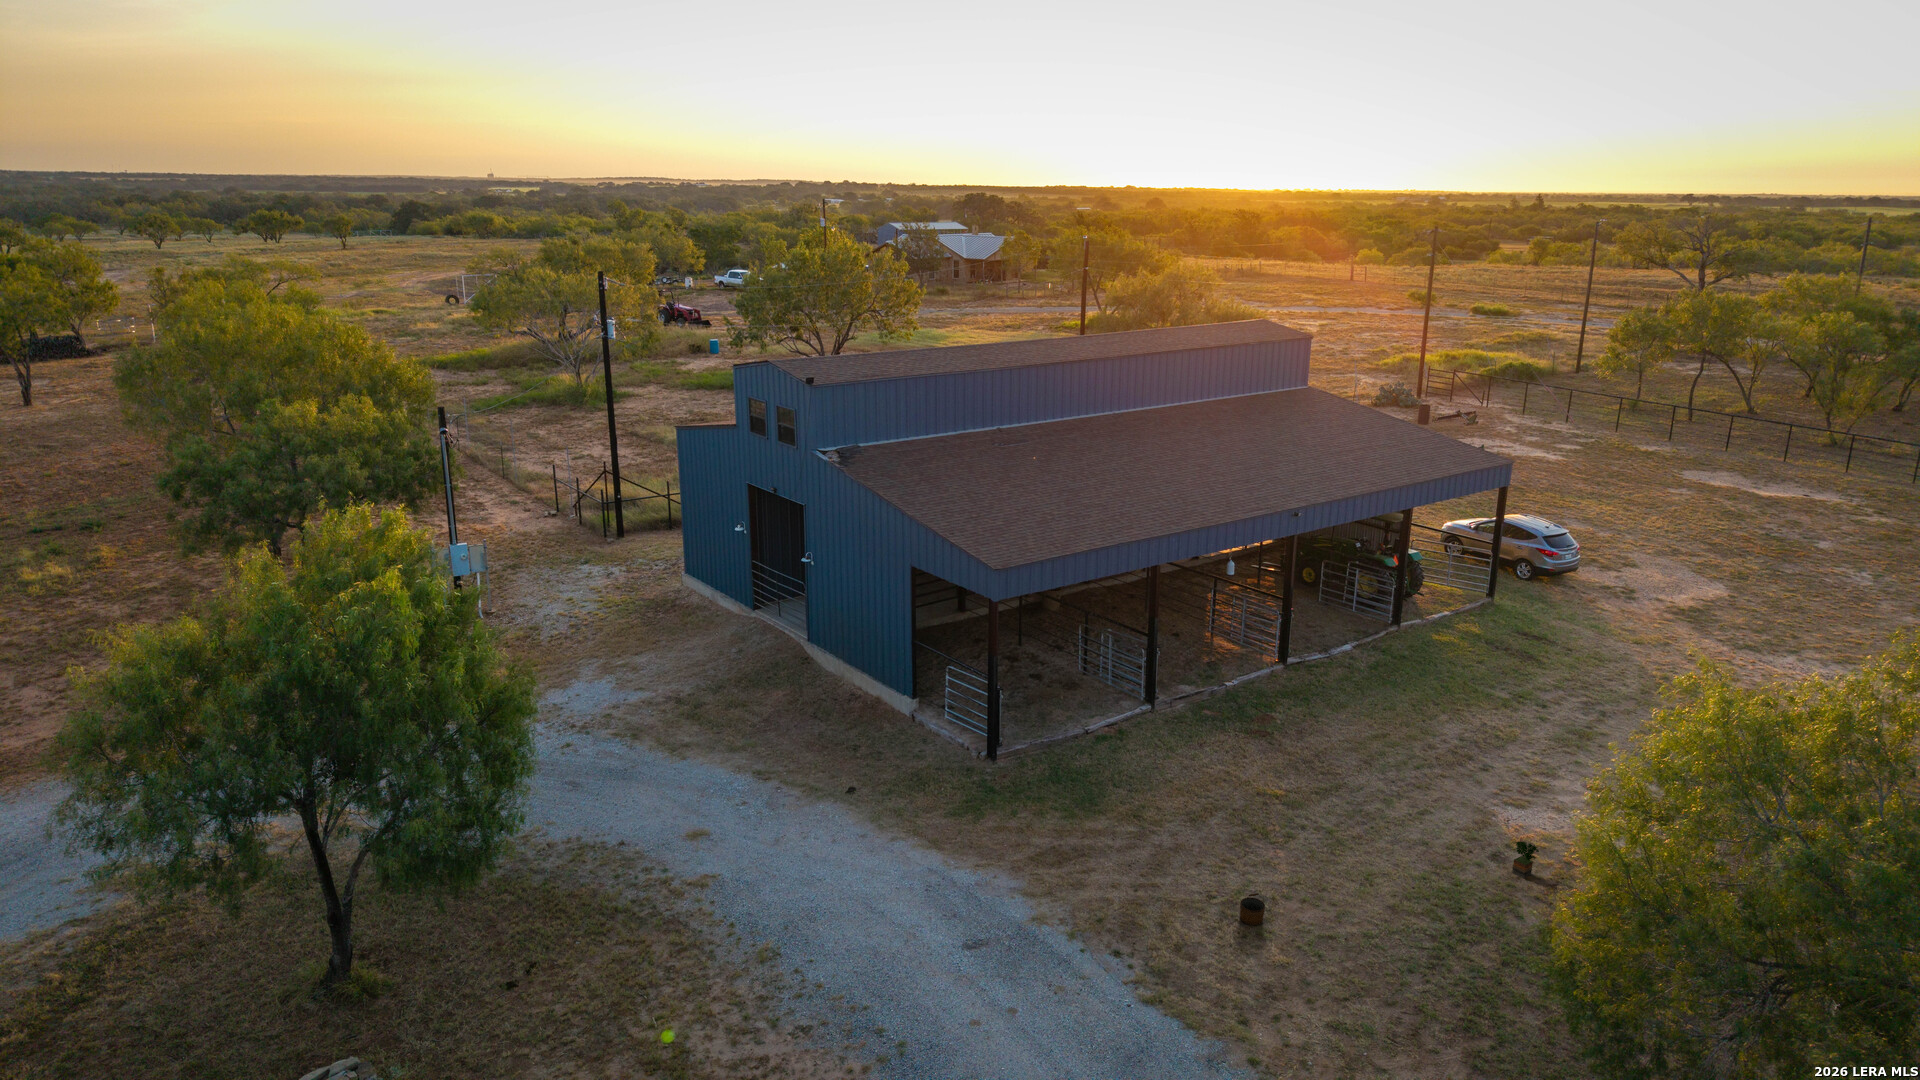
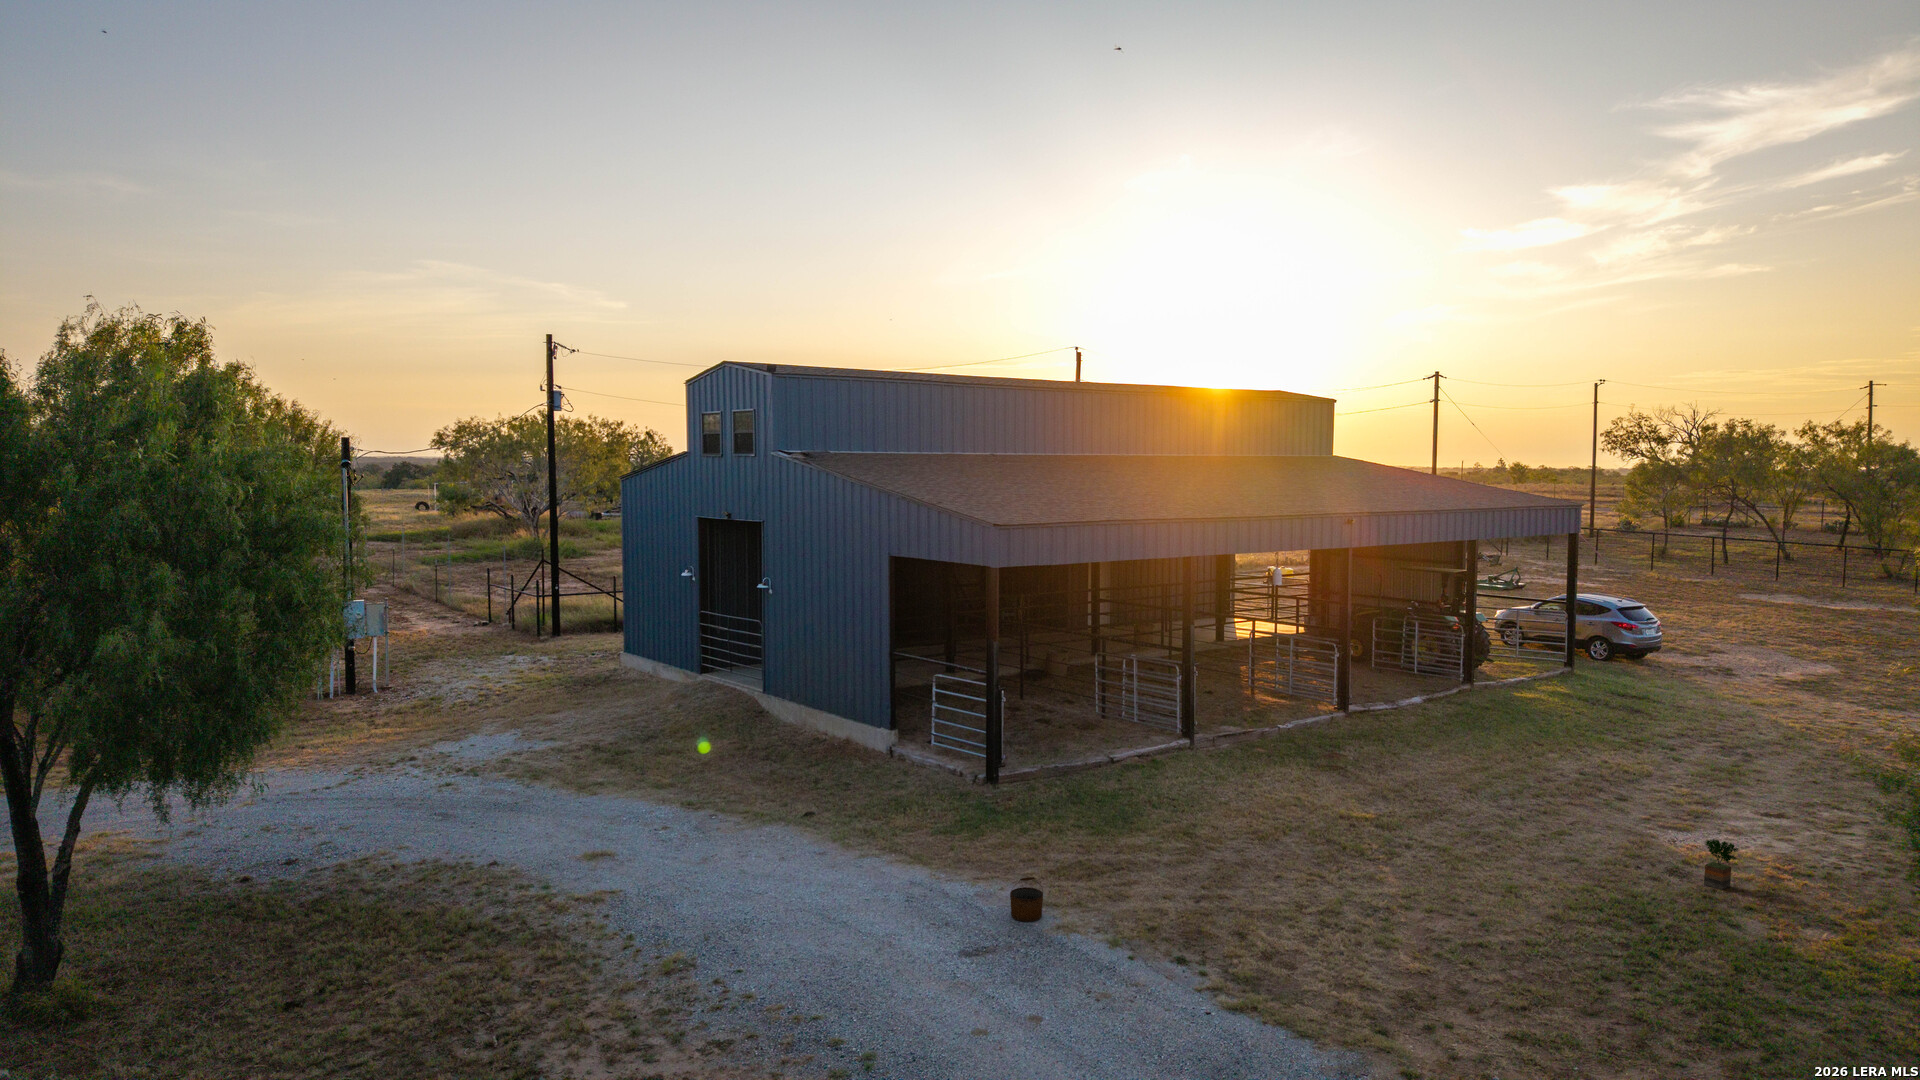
bucket: present [1240,893,1265,925] -> present [1010,877,1043,922]

